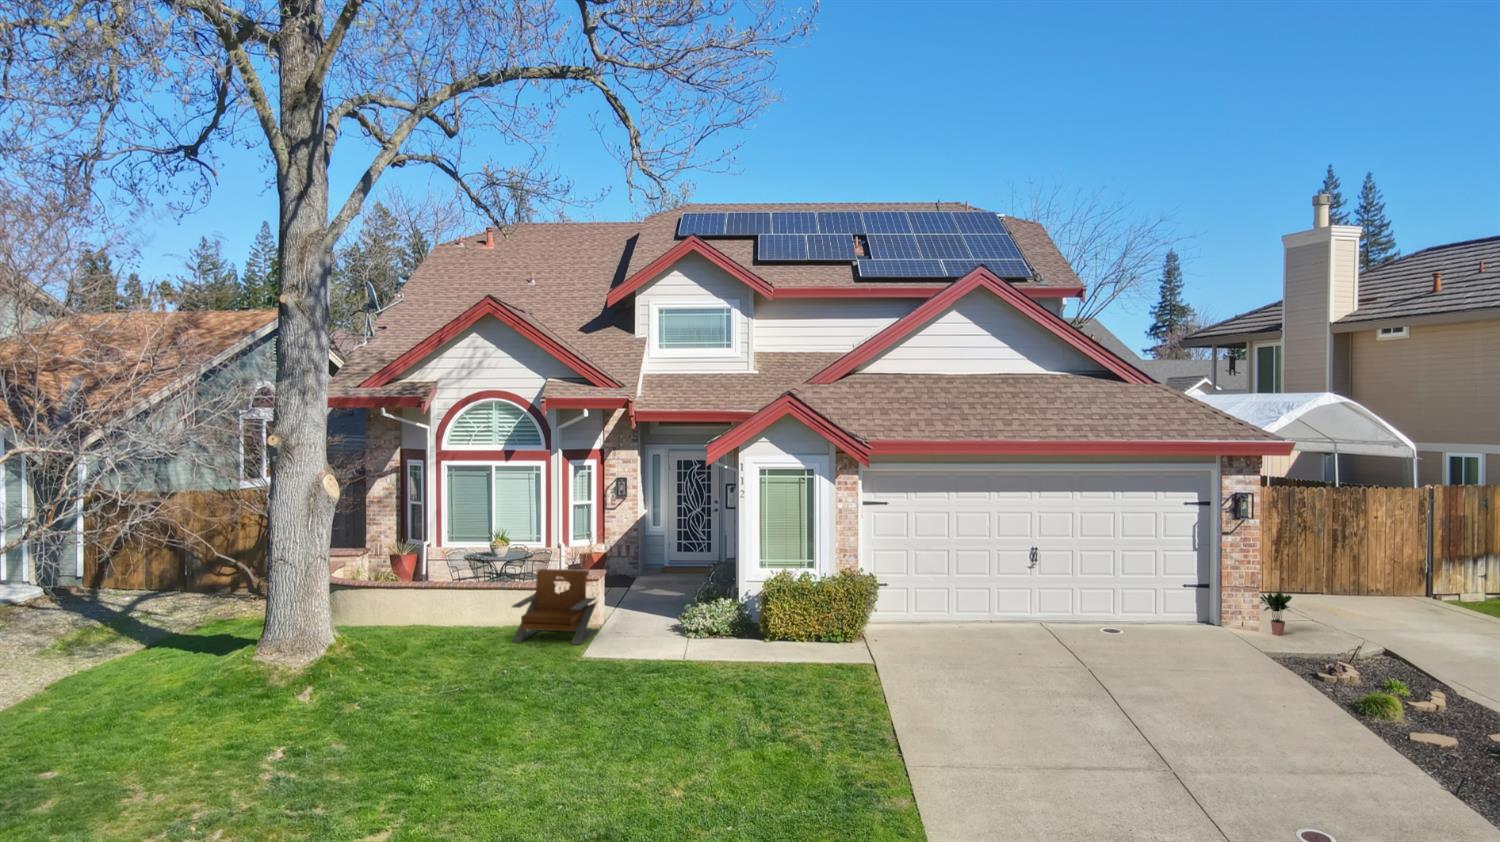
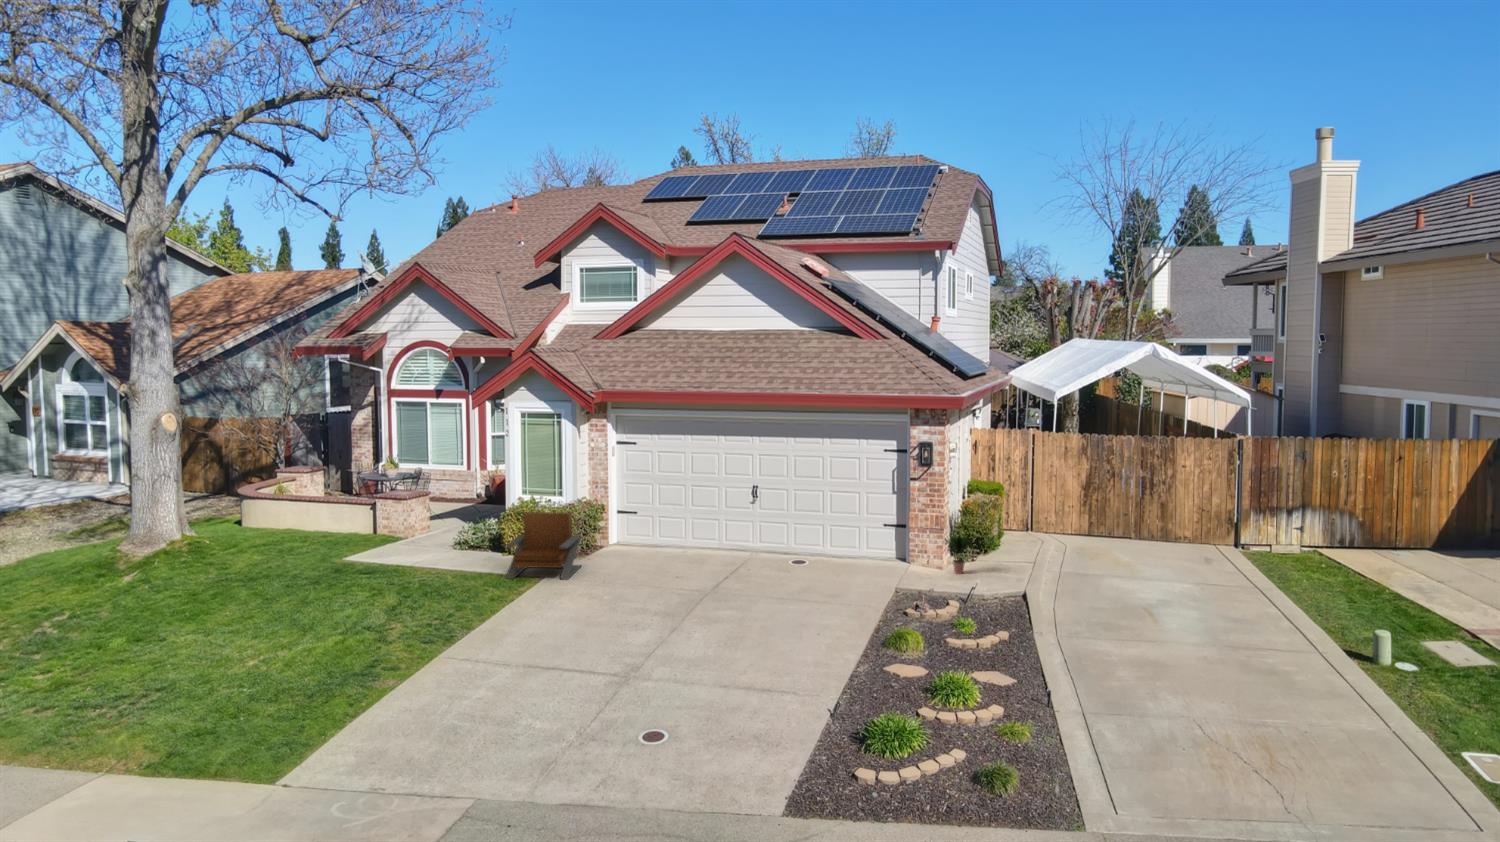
lounge chair: present [512,569,598,645] -> present [505,512,581,580]

